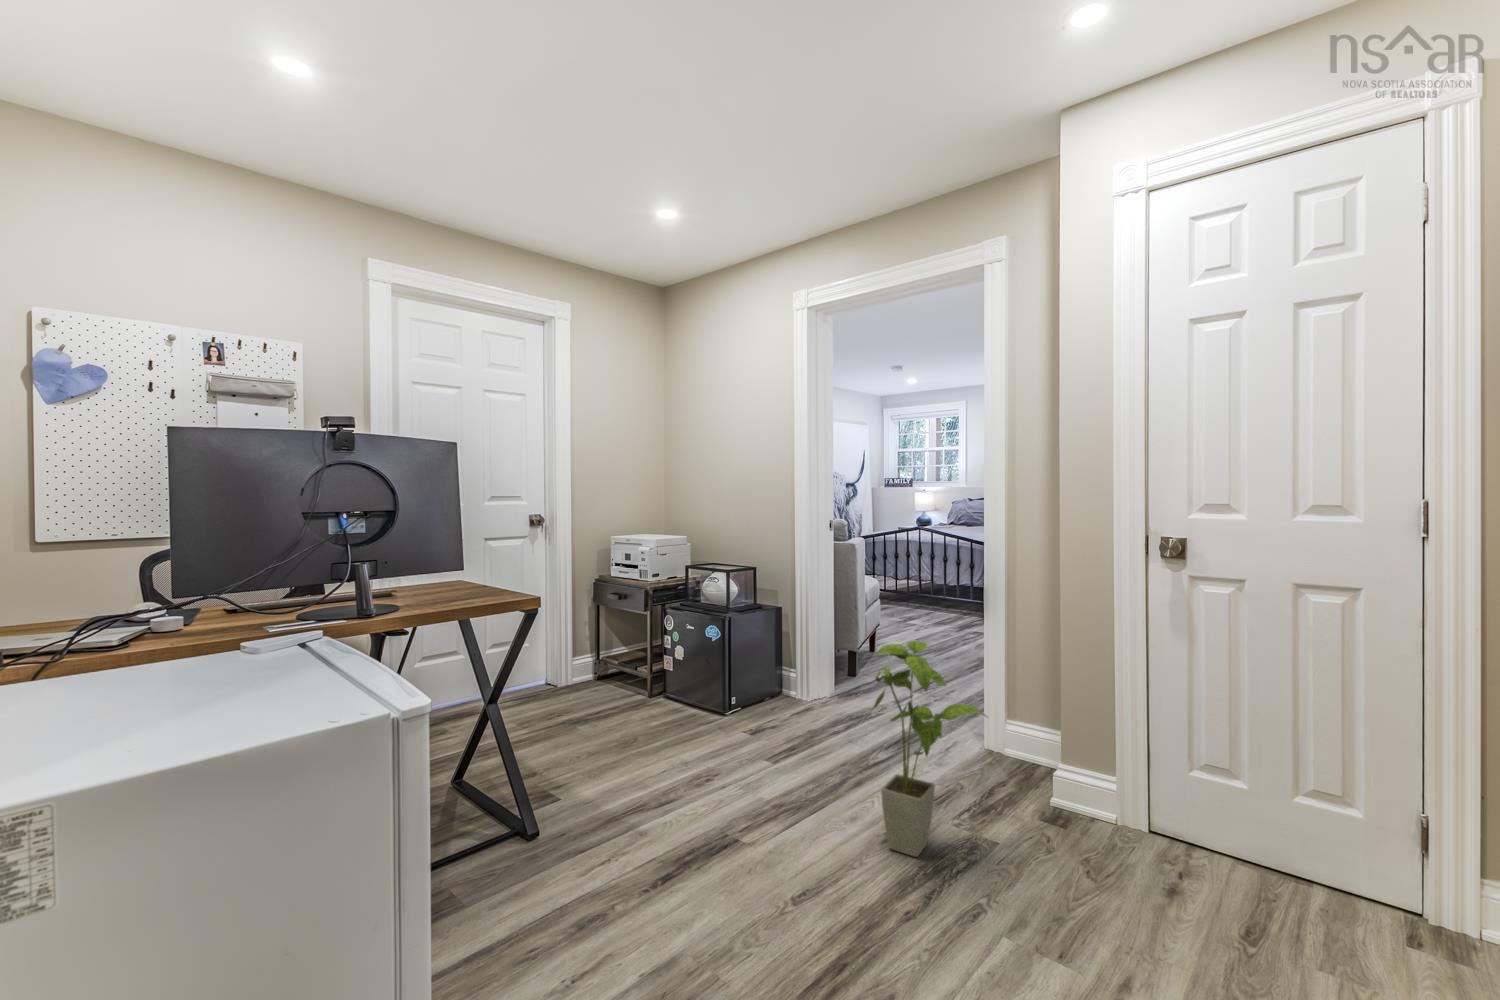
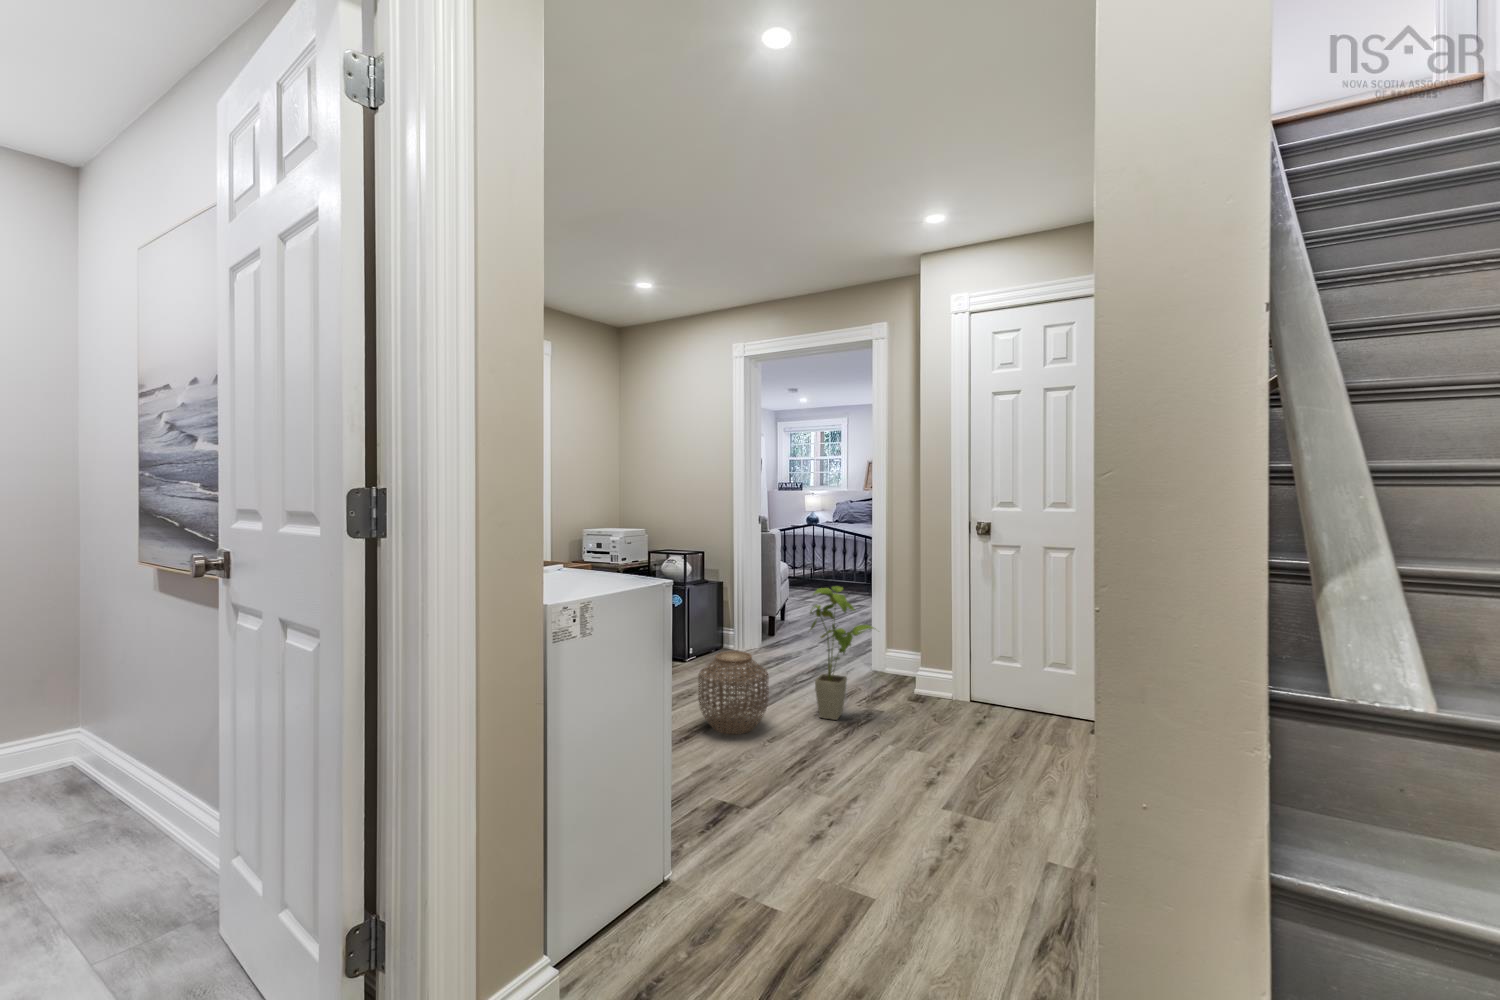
woven basket: none [692,736,802,877] -> present [698,651,768,734]

